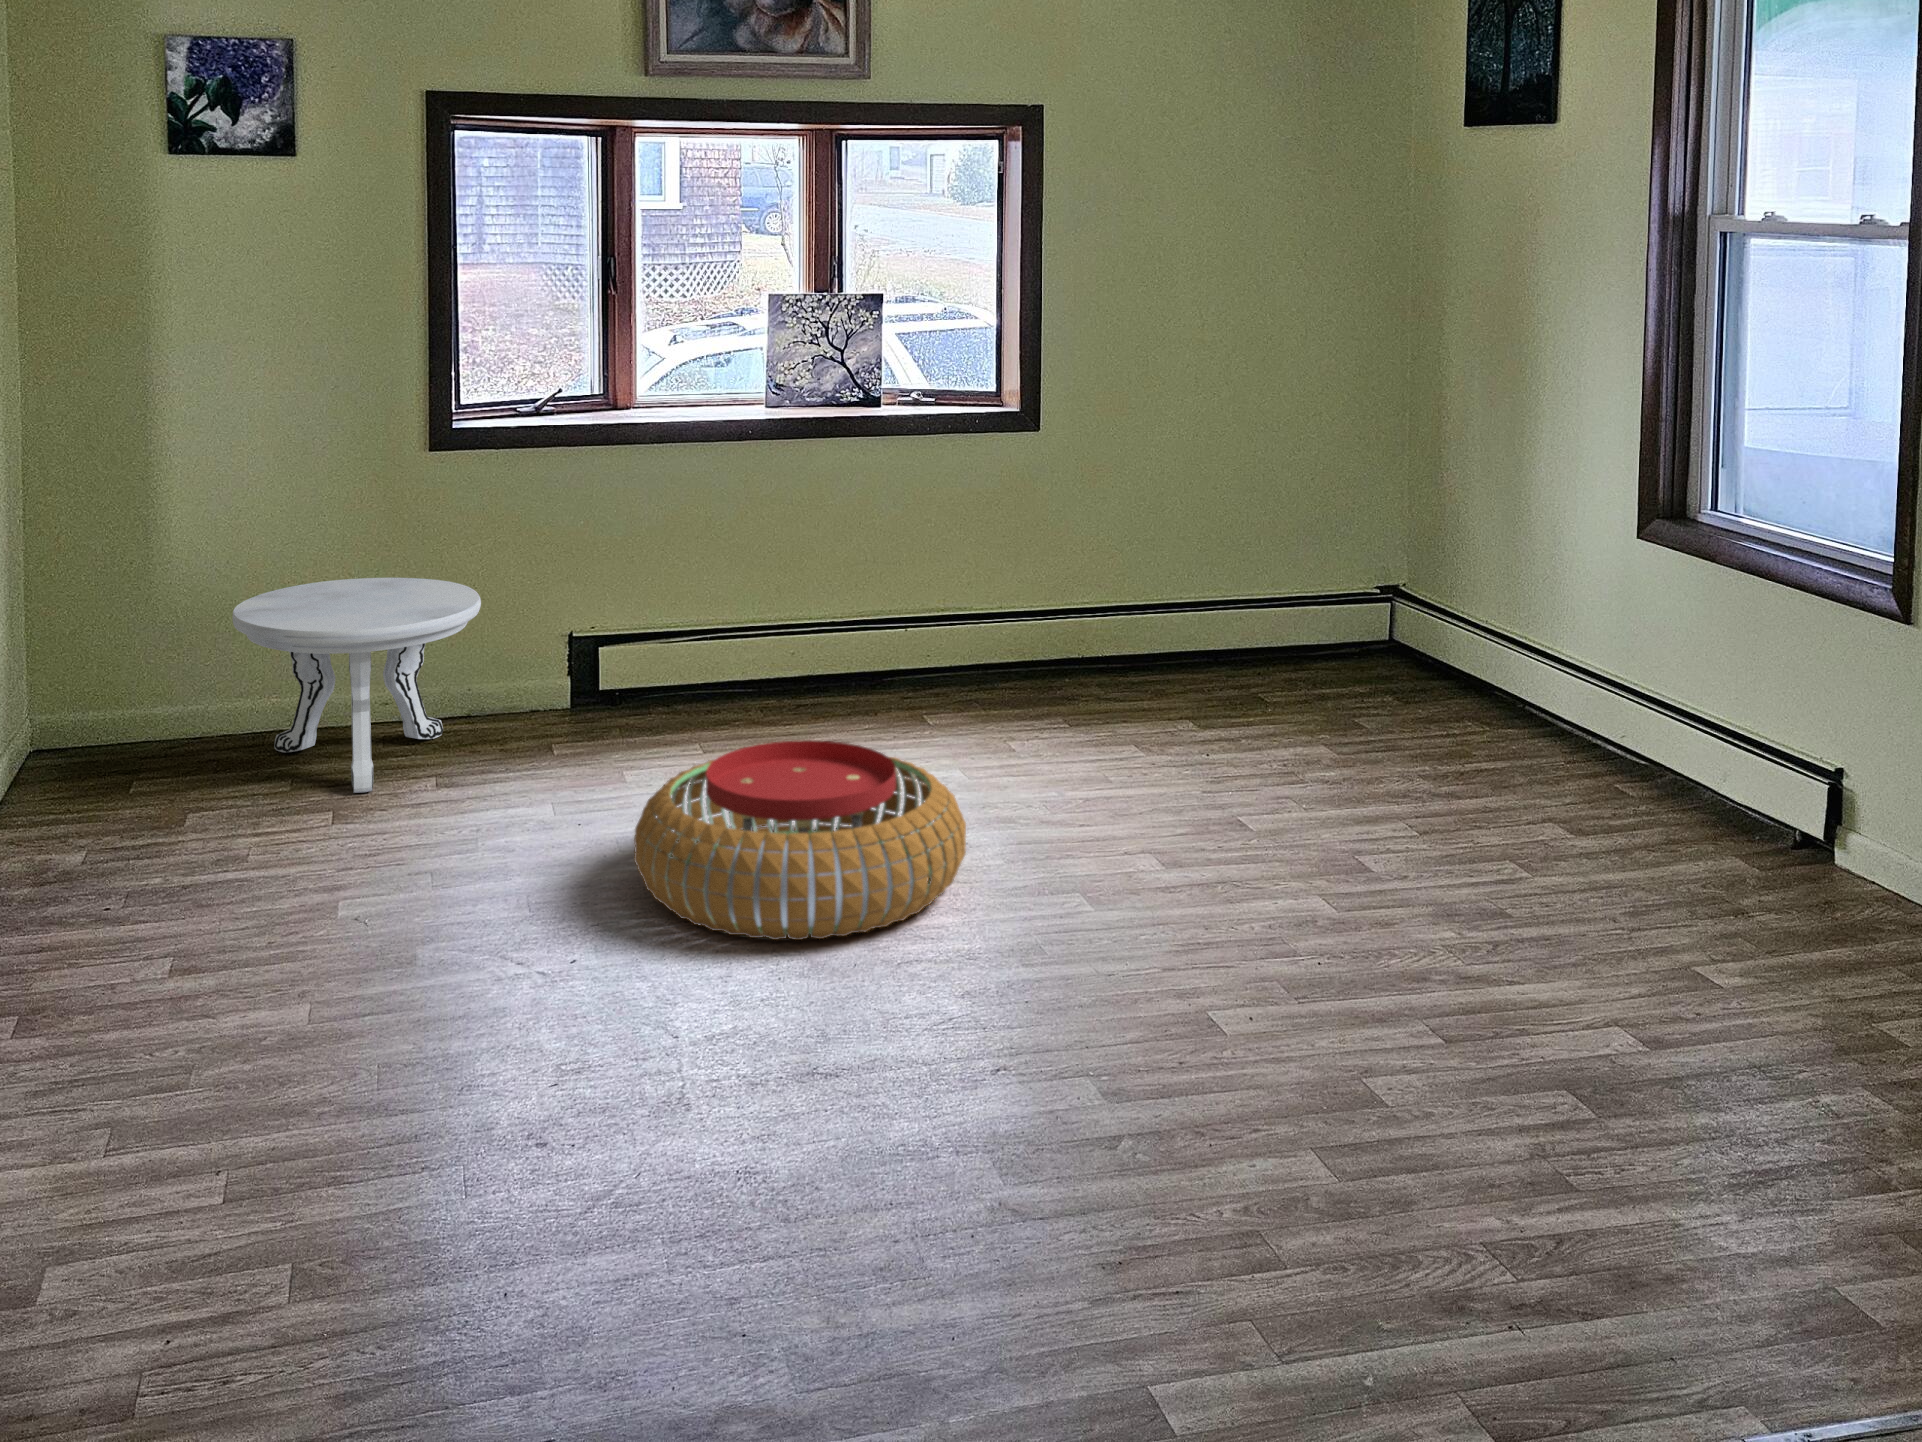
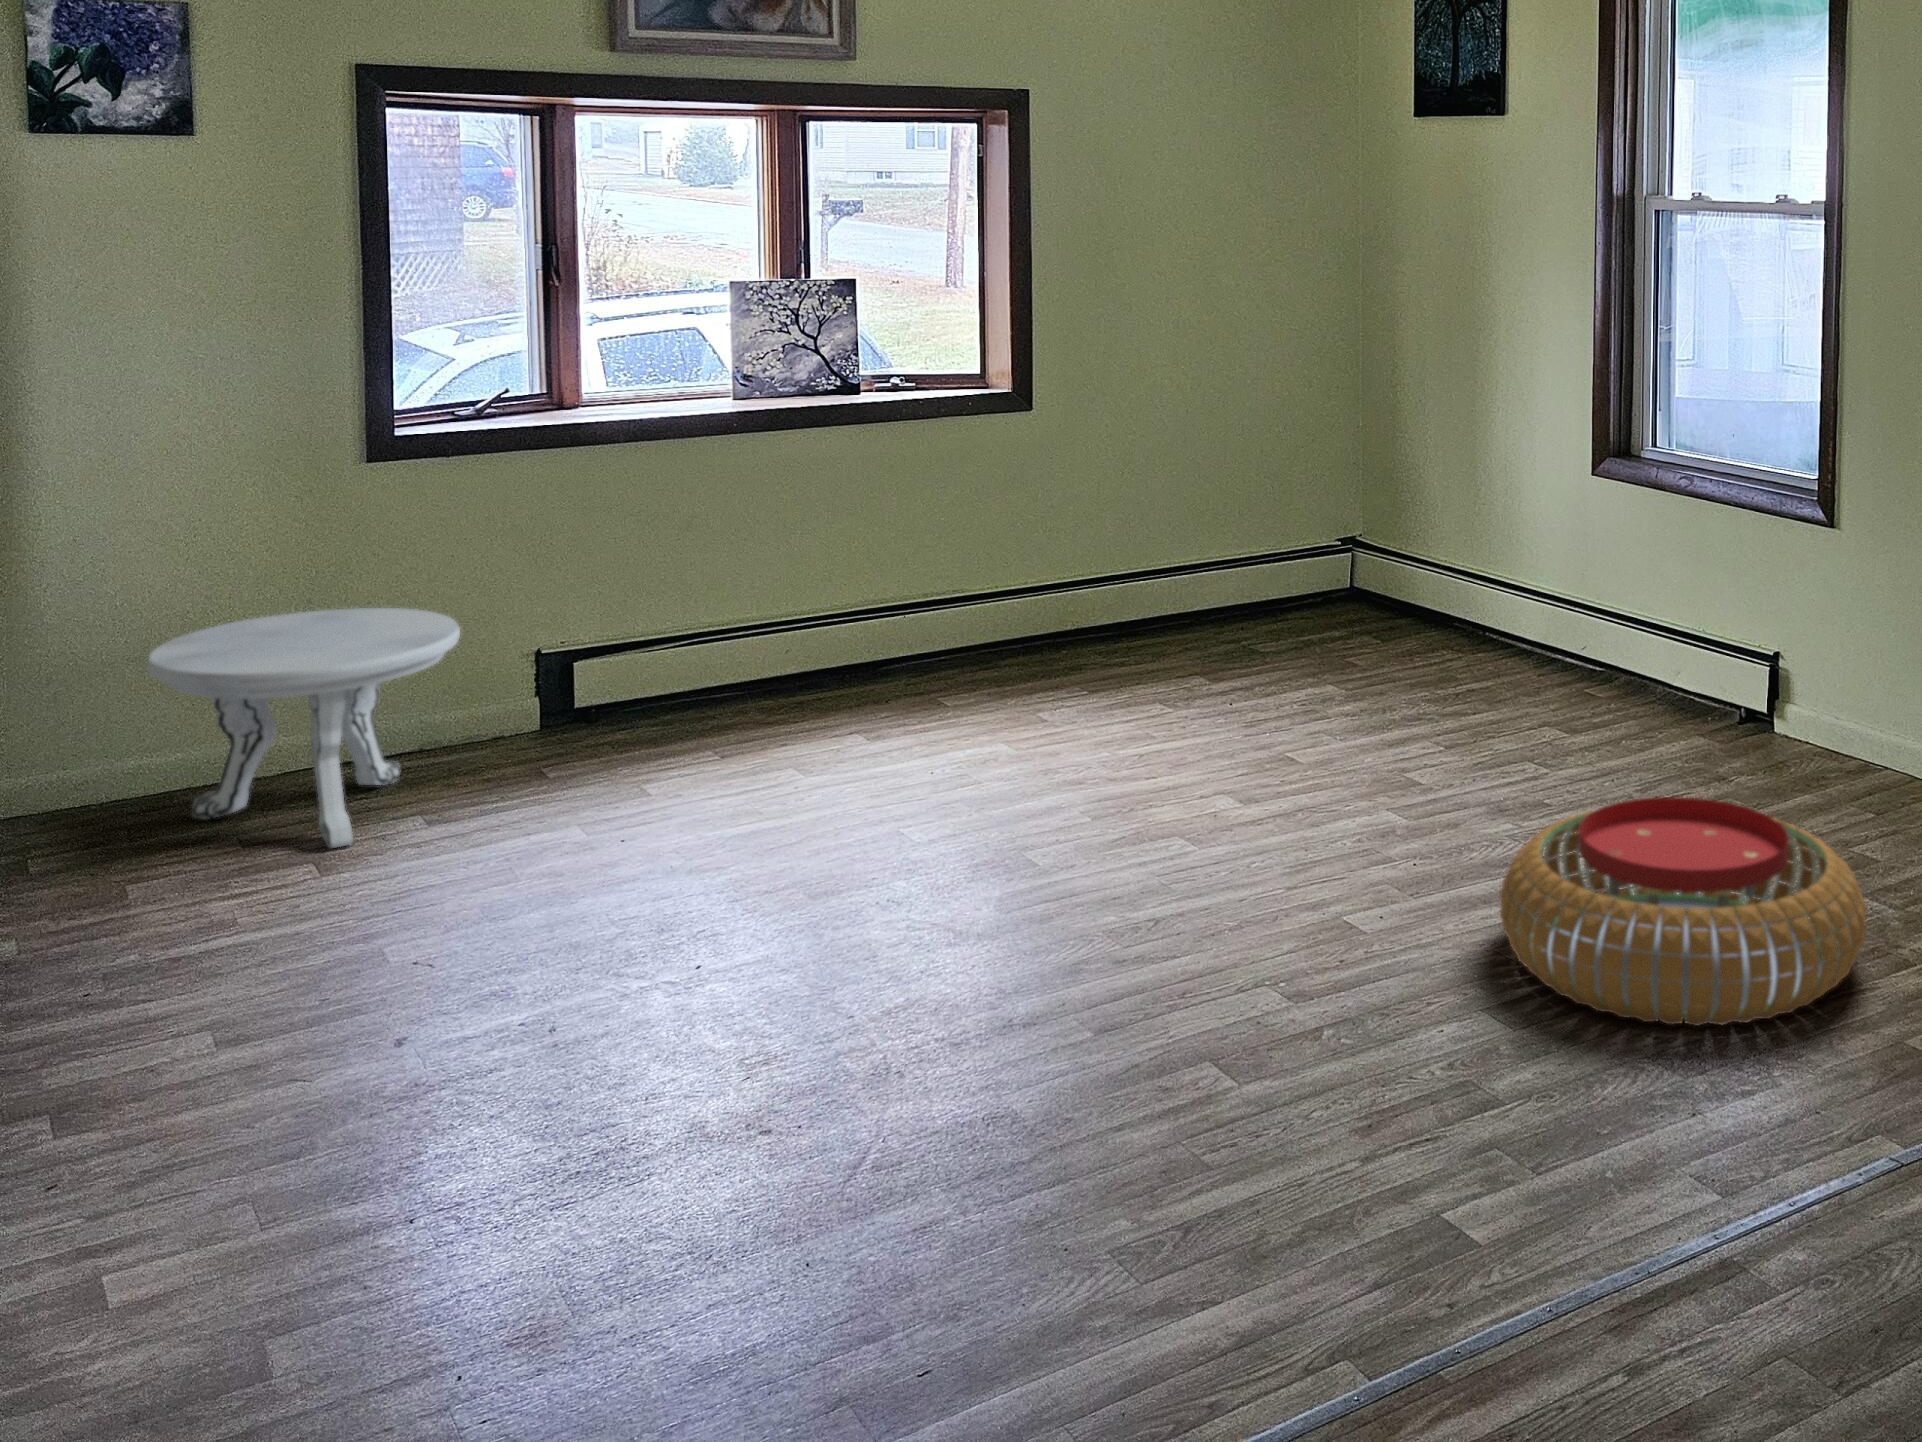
pouf: present [634,740,966,940] -> present [1500,797,1867,1026]

